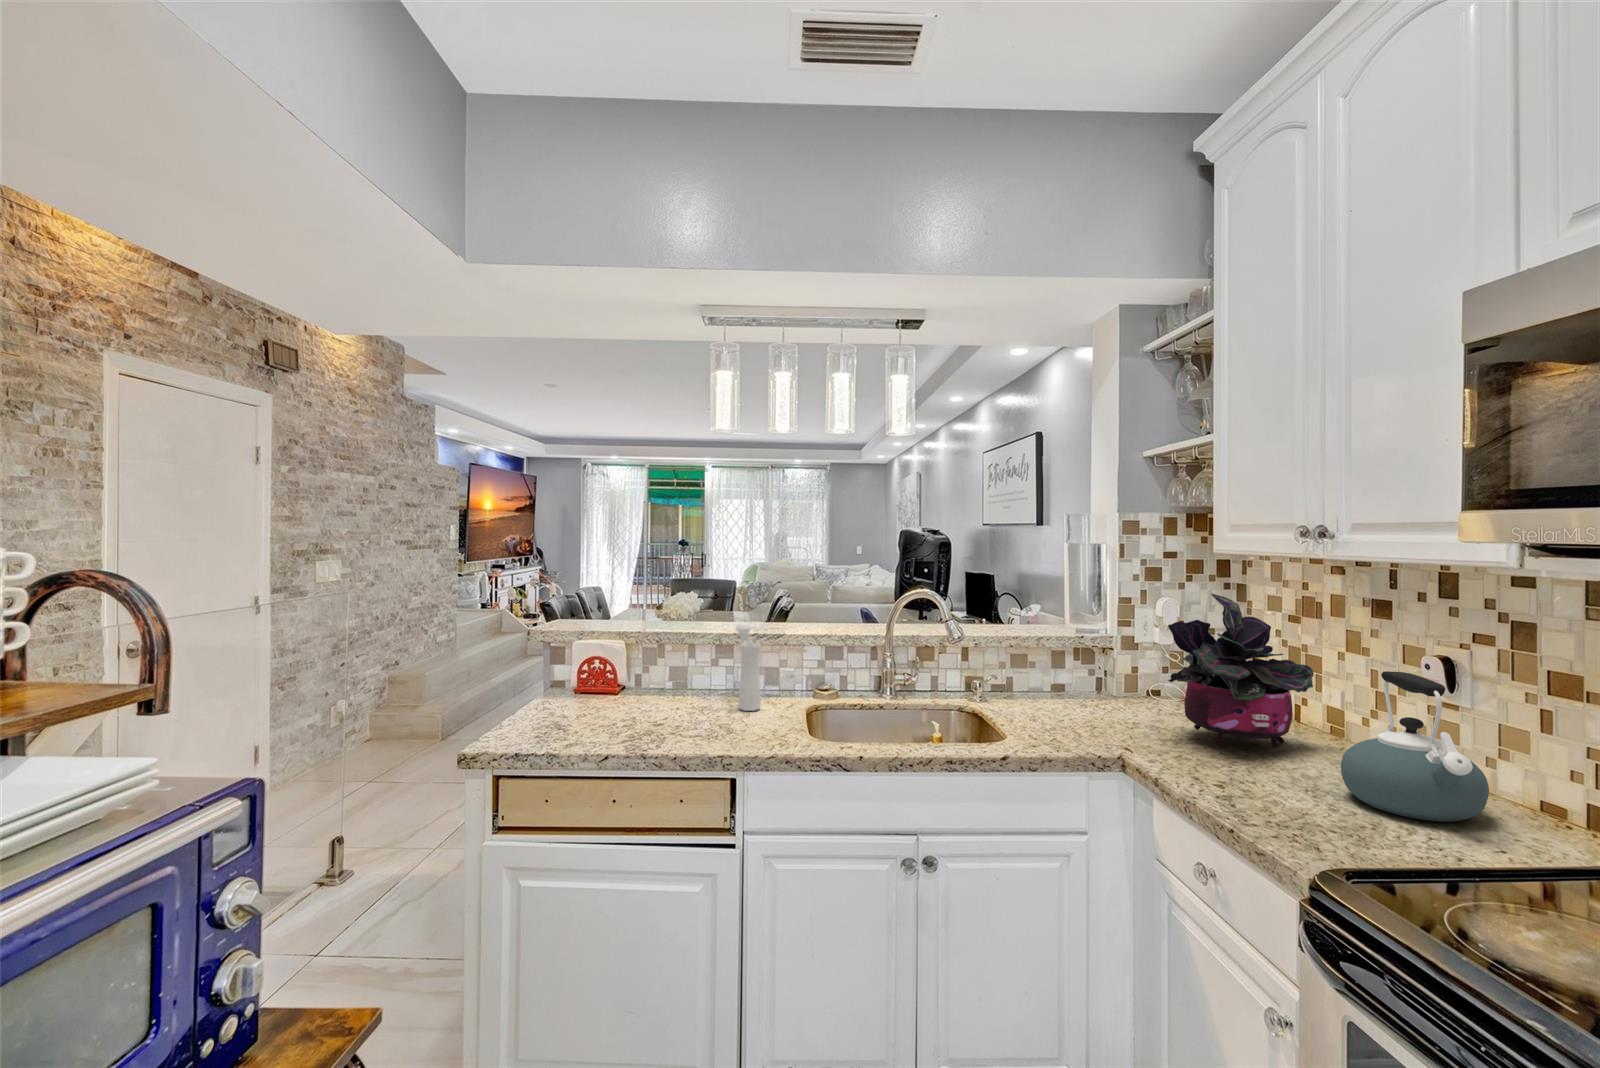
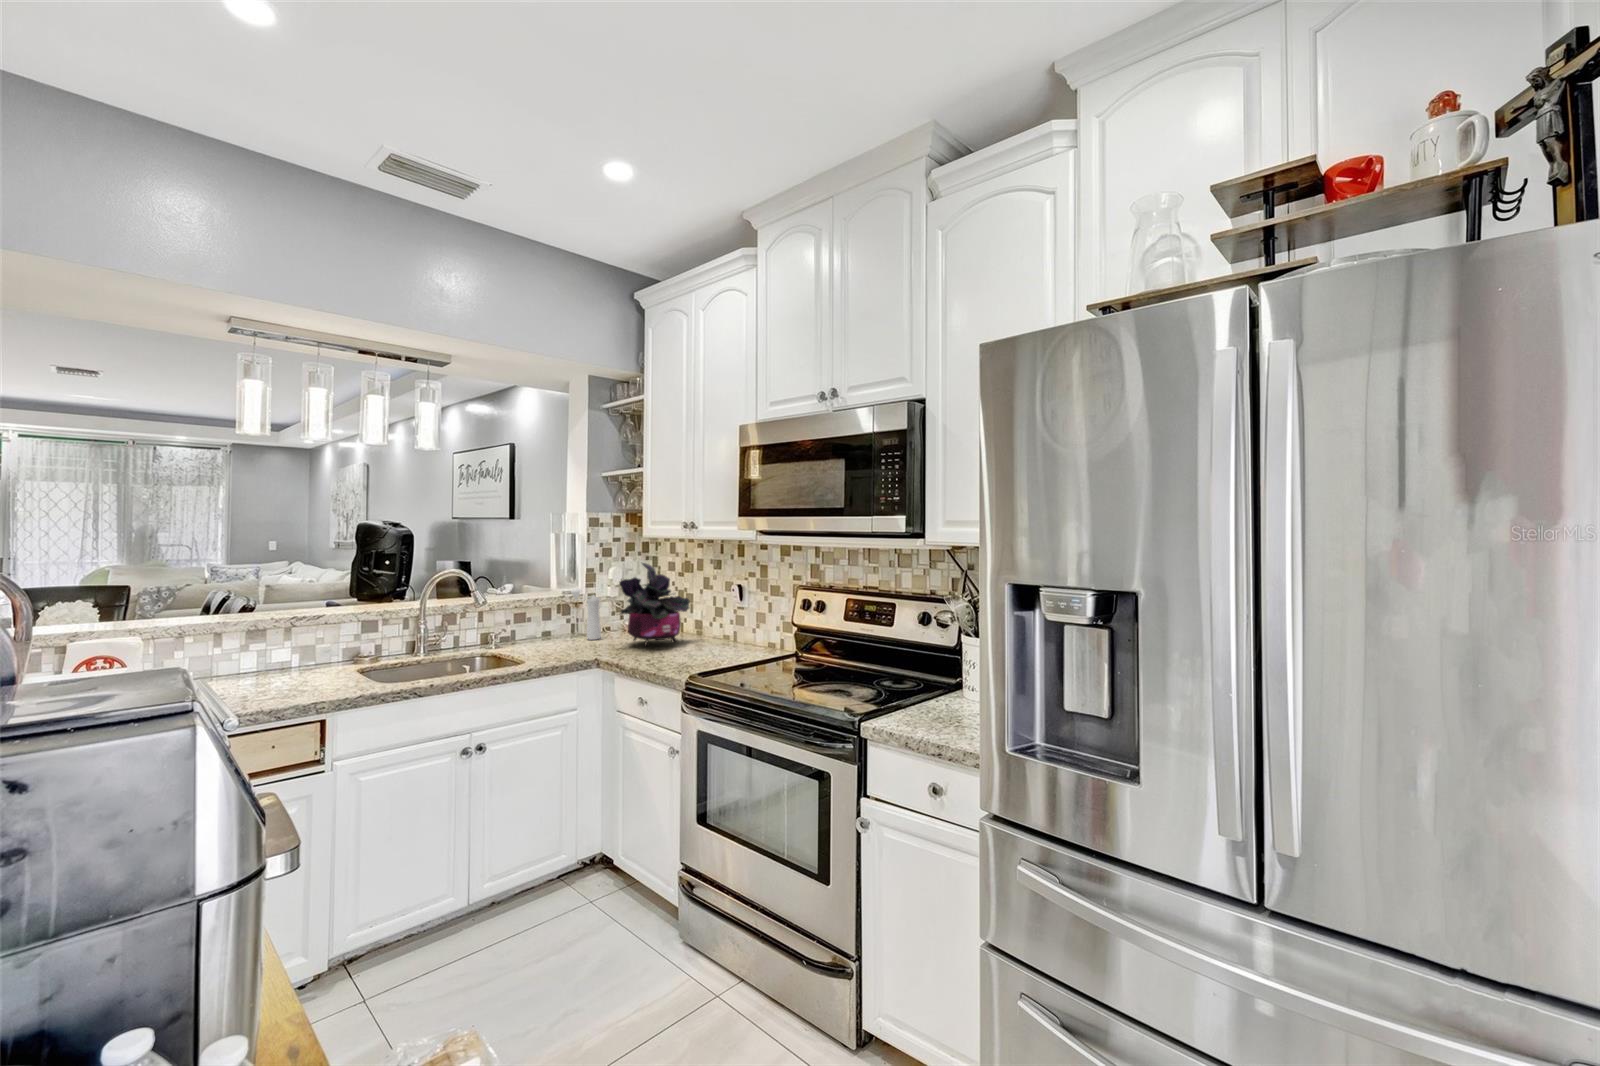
pepper mill: present [736,623,761,711] -> present [571,588,601,640]
kettle: present [1341,671,1489,822] -> none [701,593,754,659]

